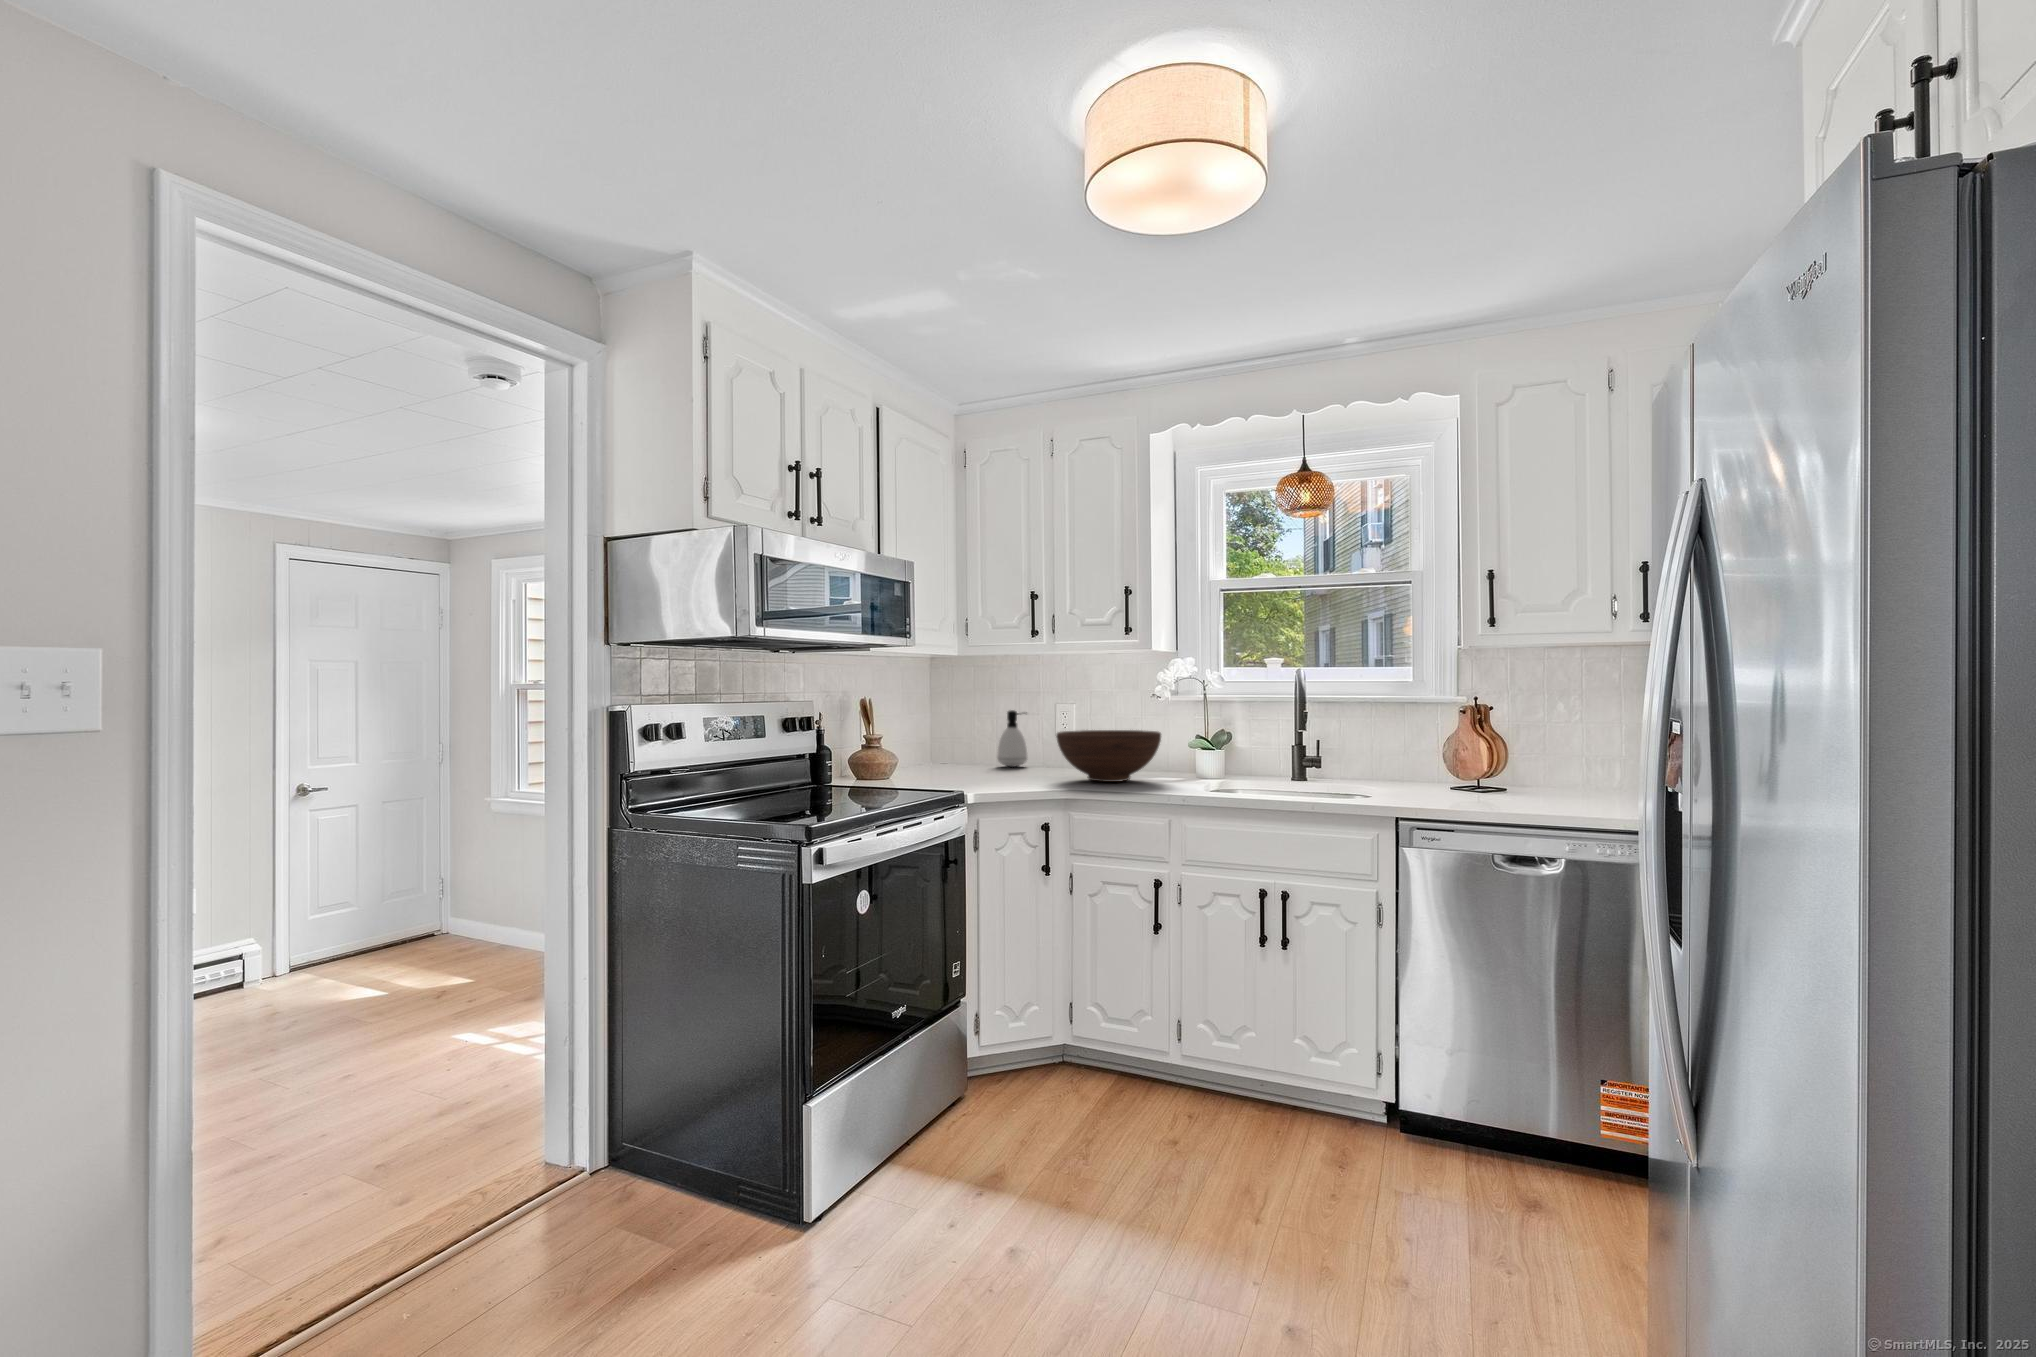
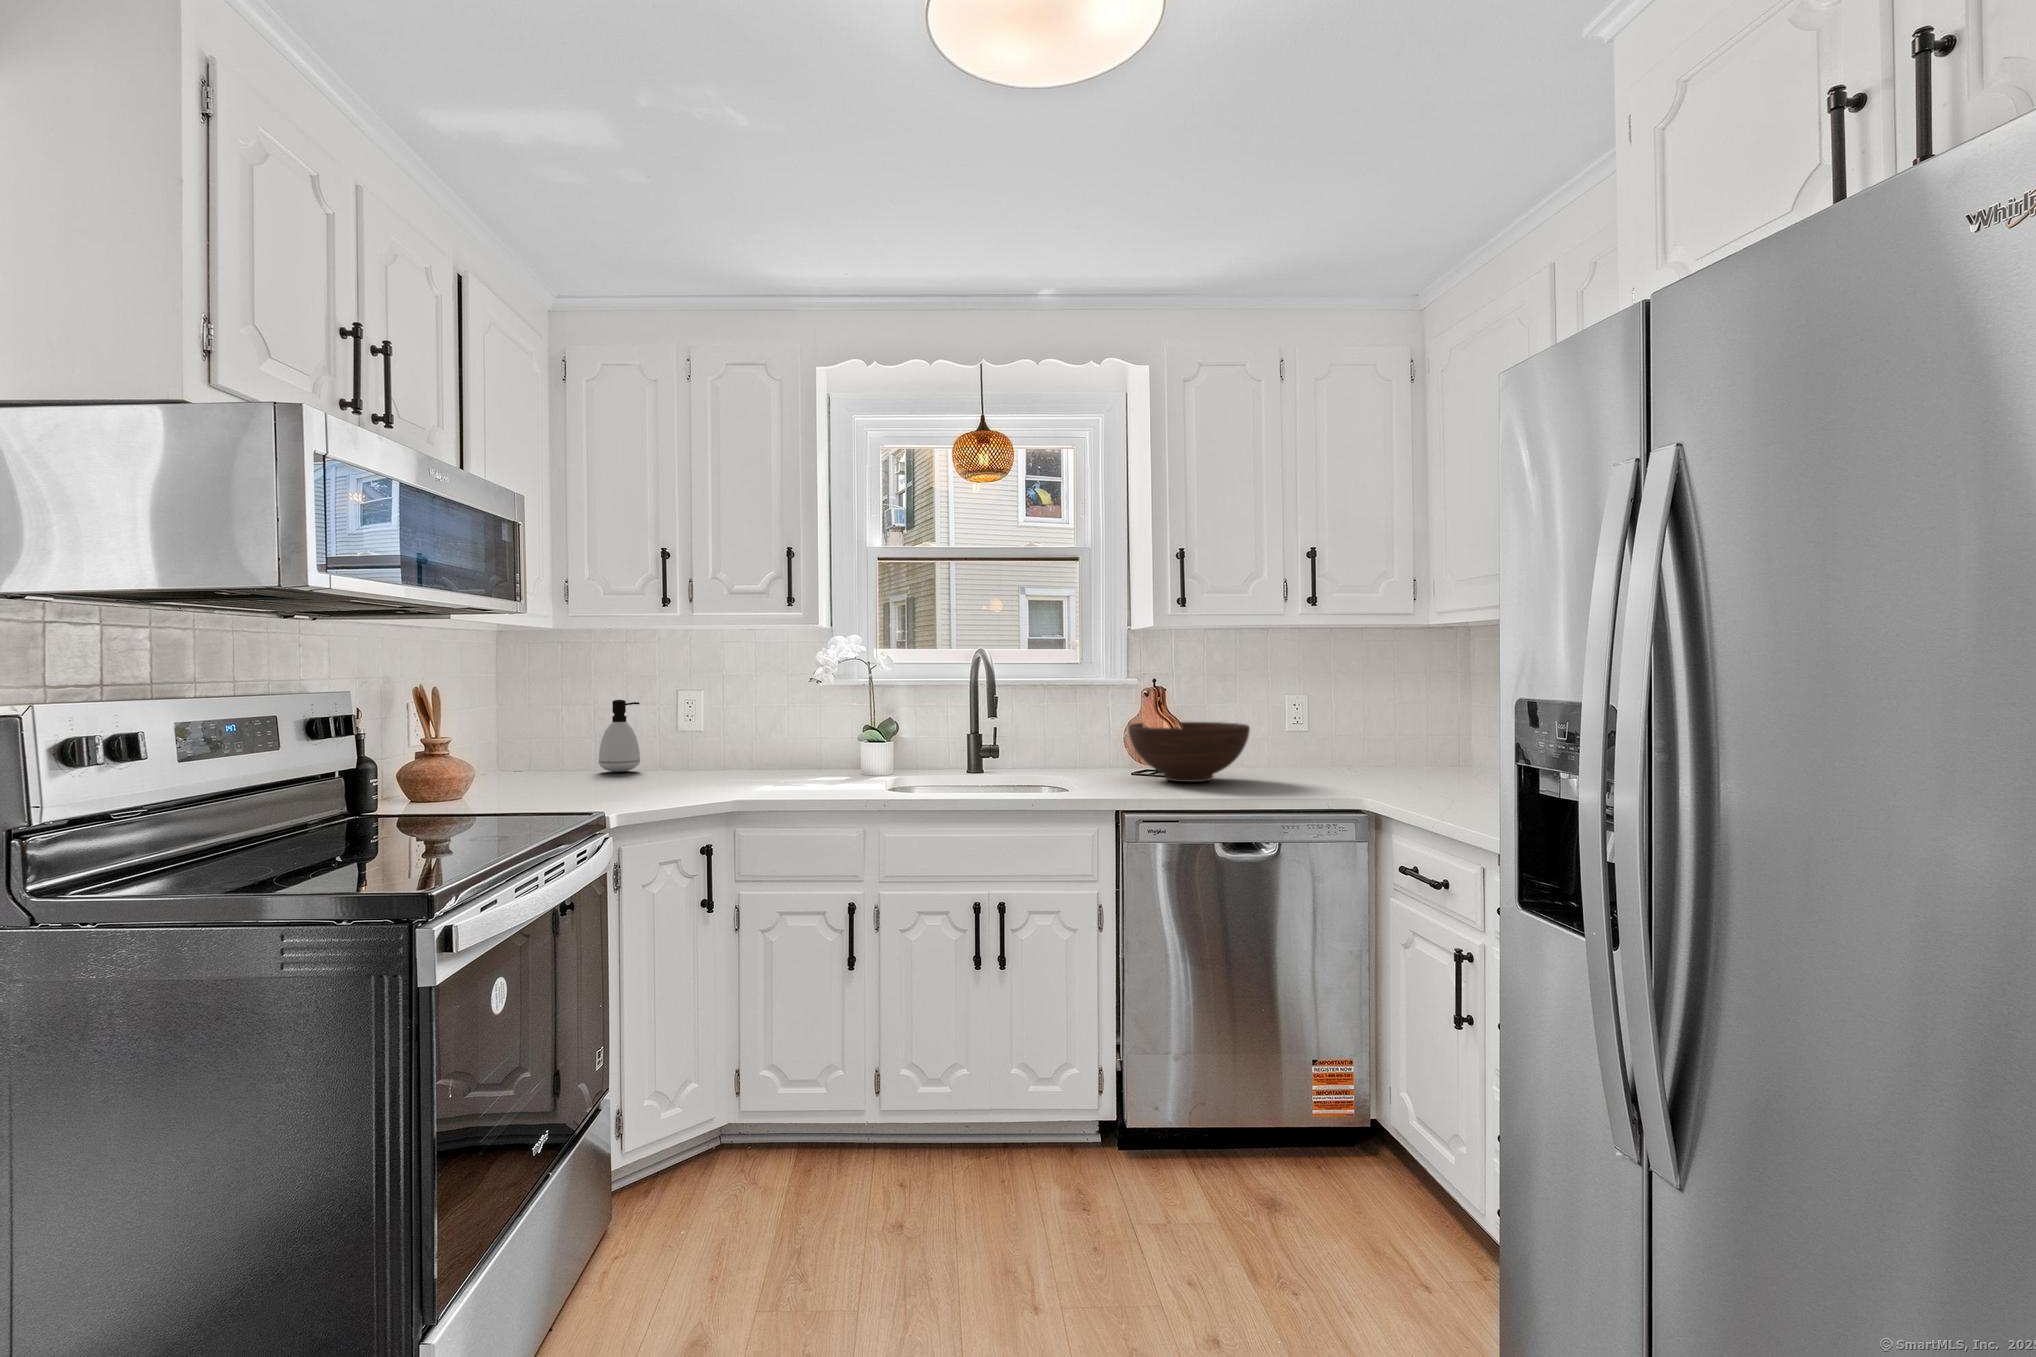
fruit bowl: present [1056,730,1161,782] -> present [1128,722,1250,782]

